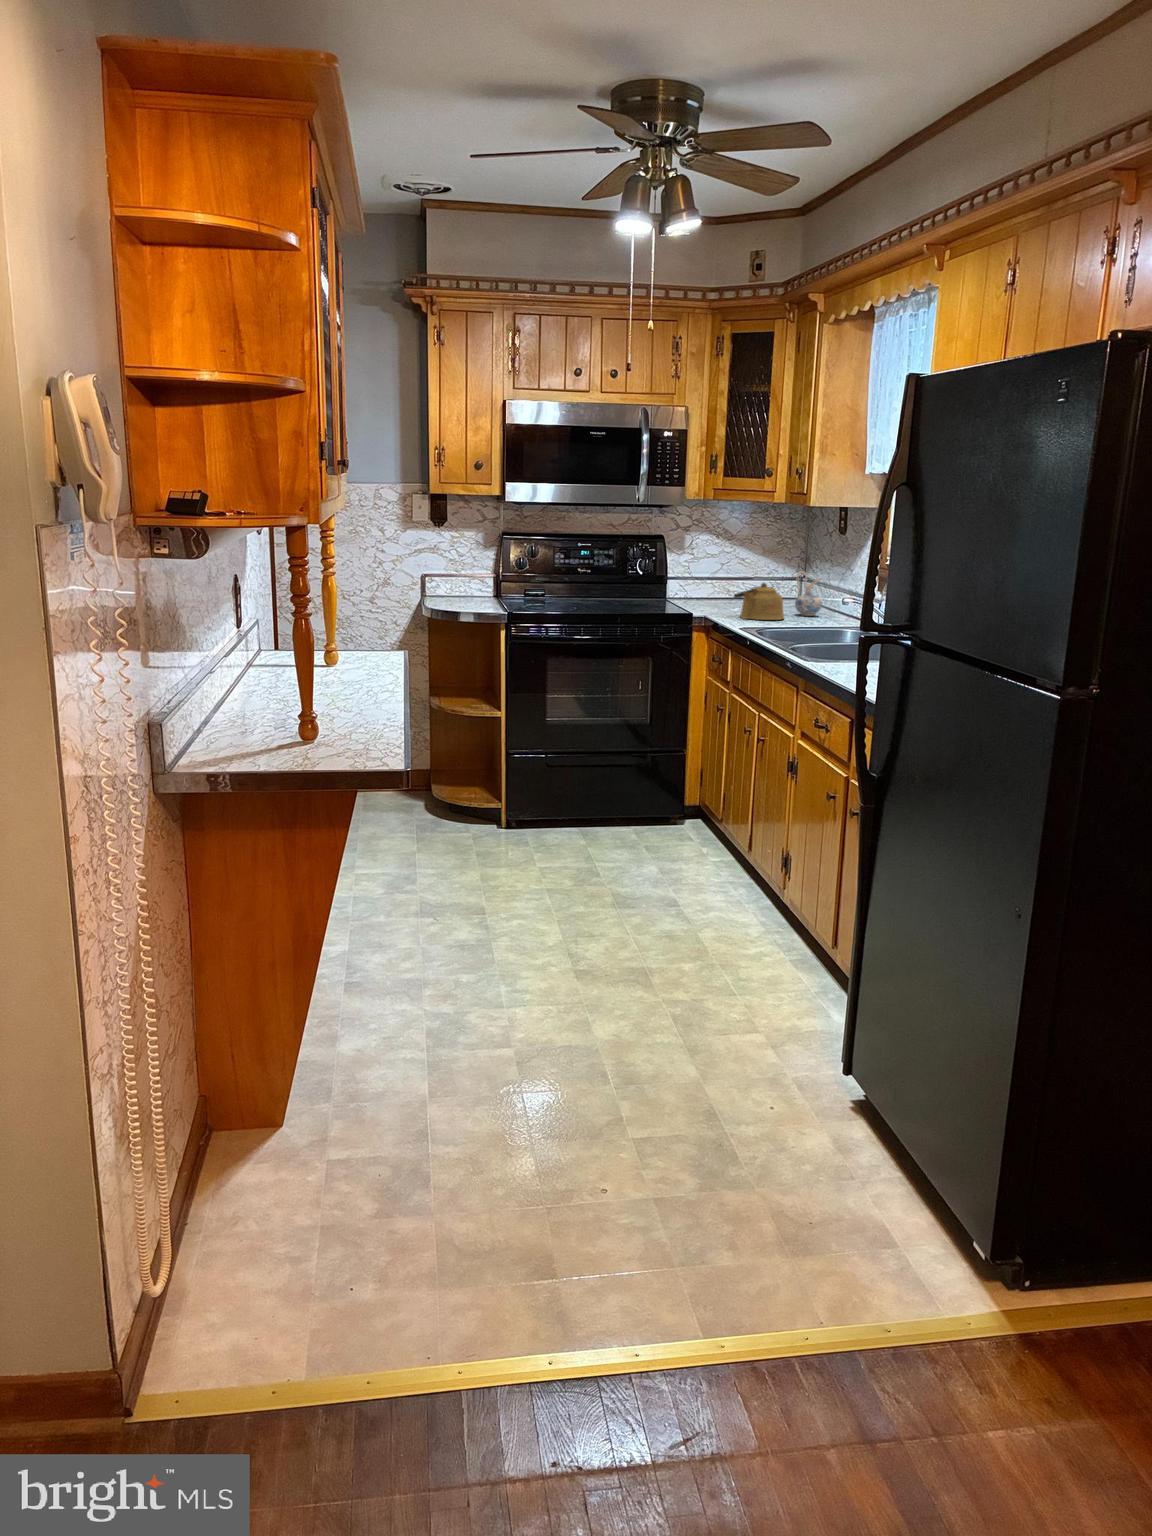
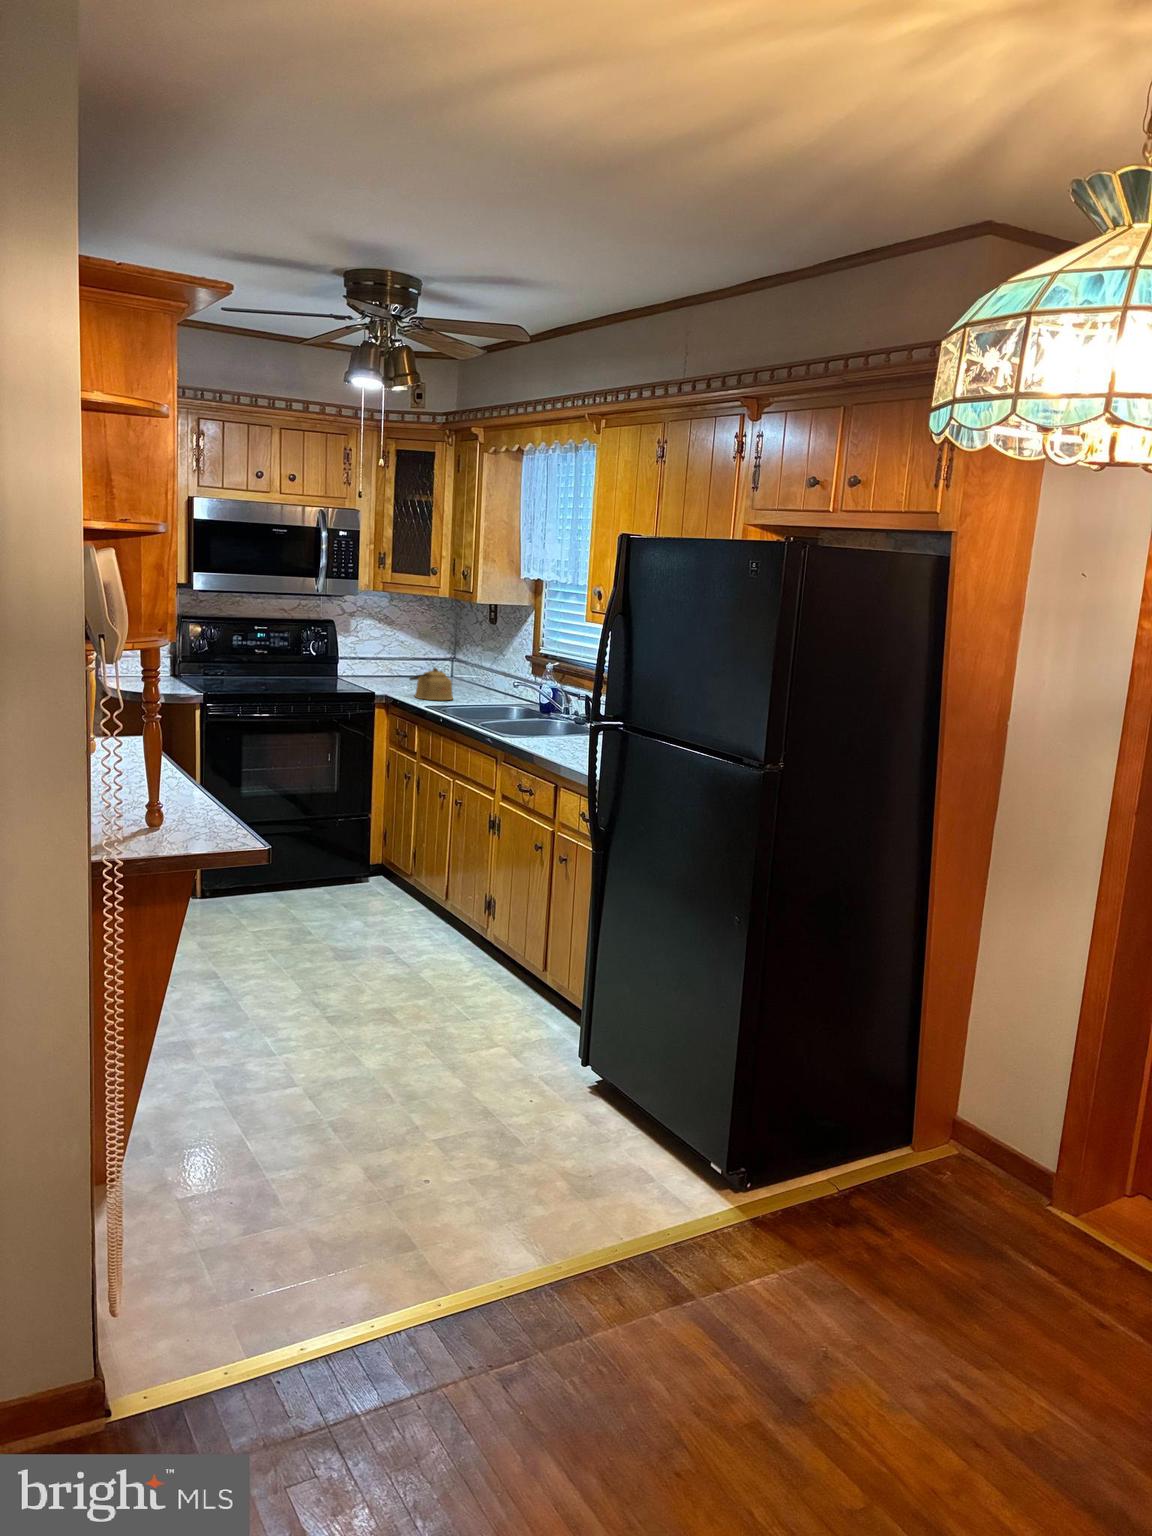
ceramic pitcher: present [795,572,821,616] -> none [458,657,480,695]

